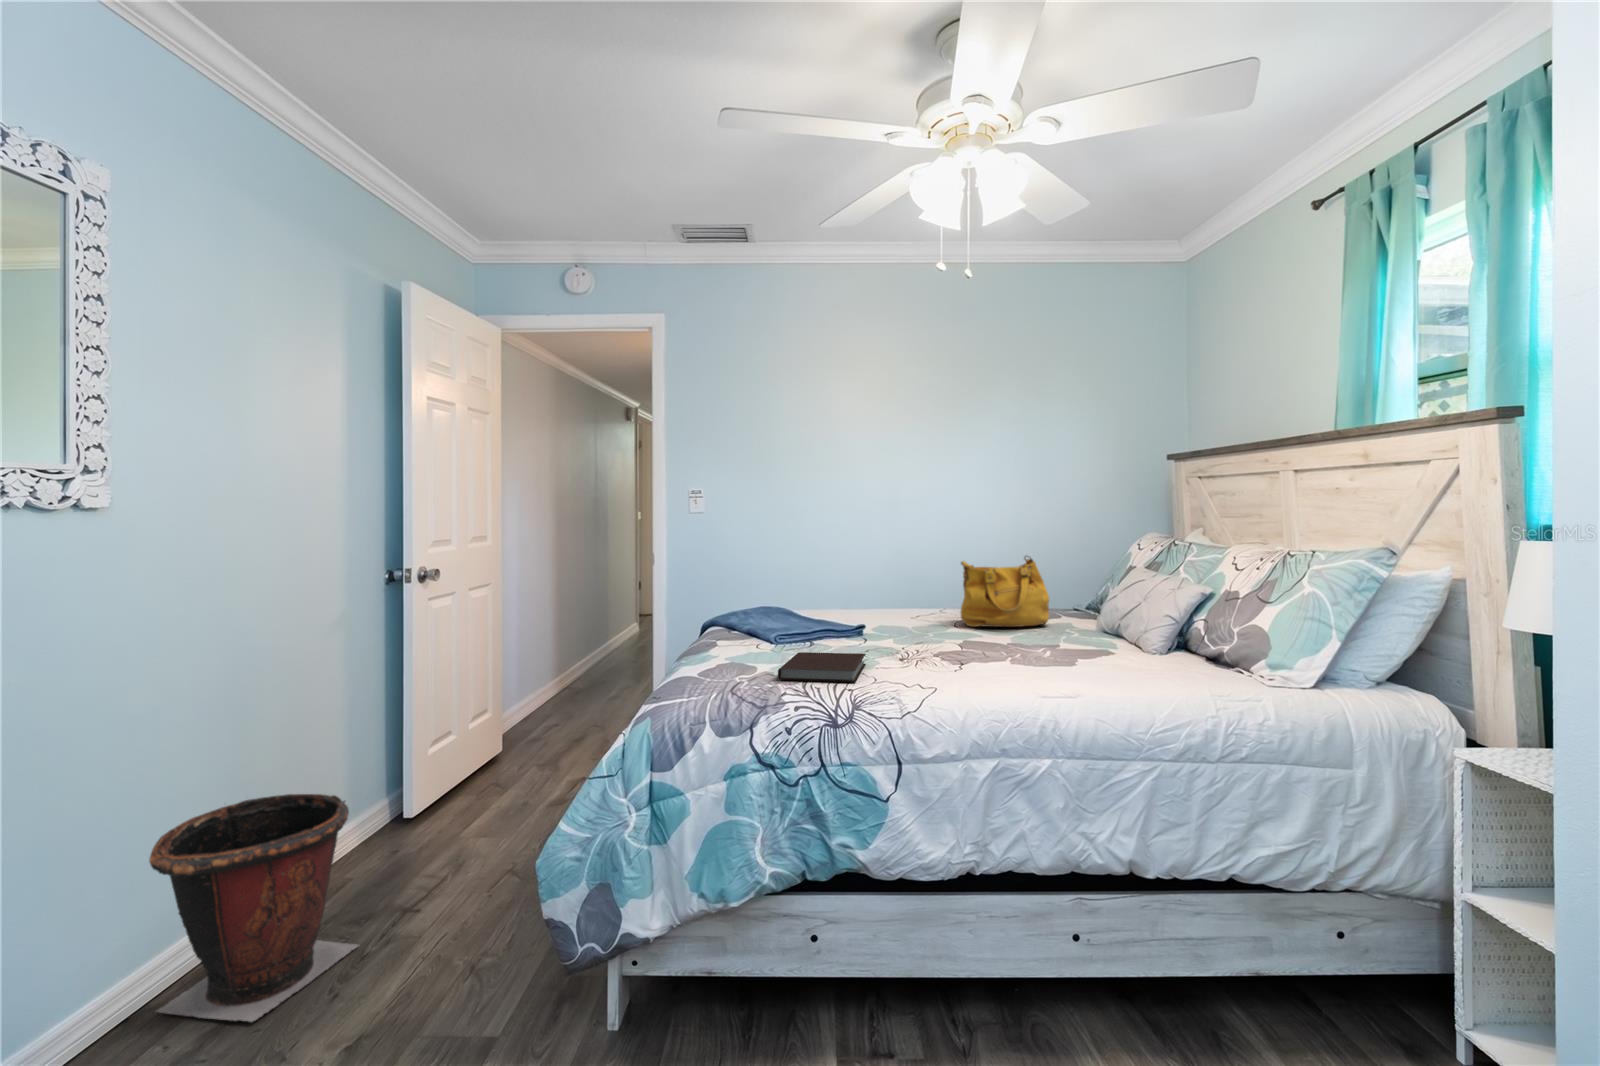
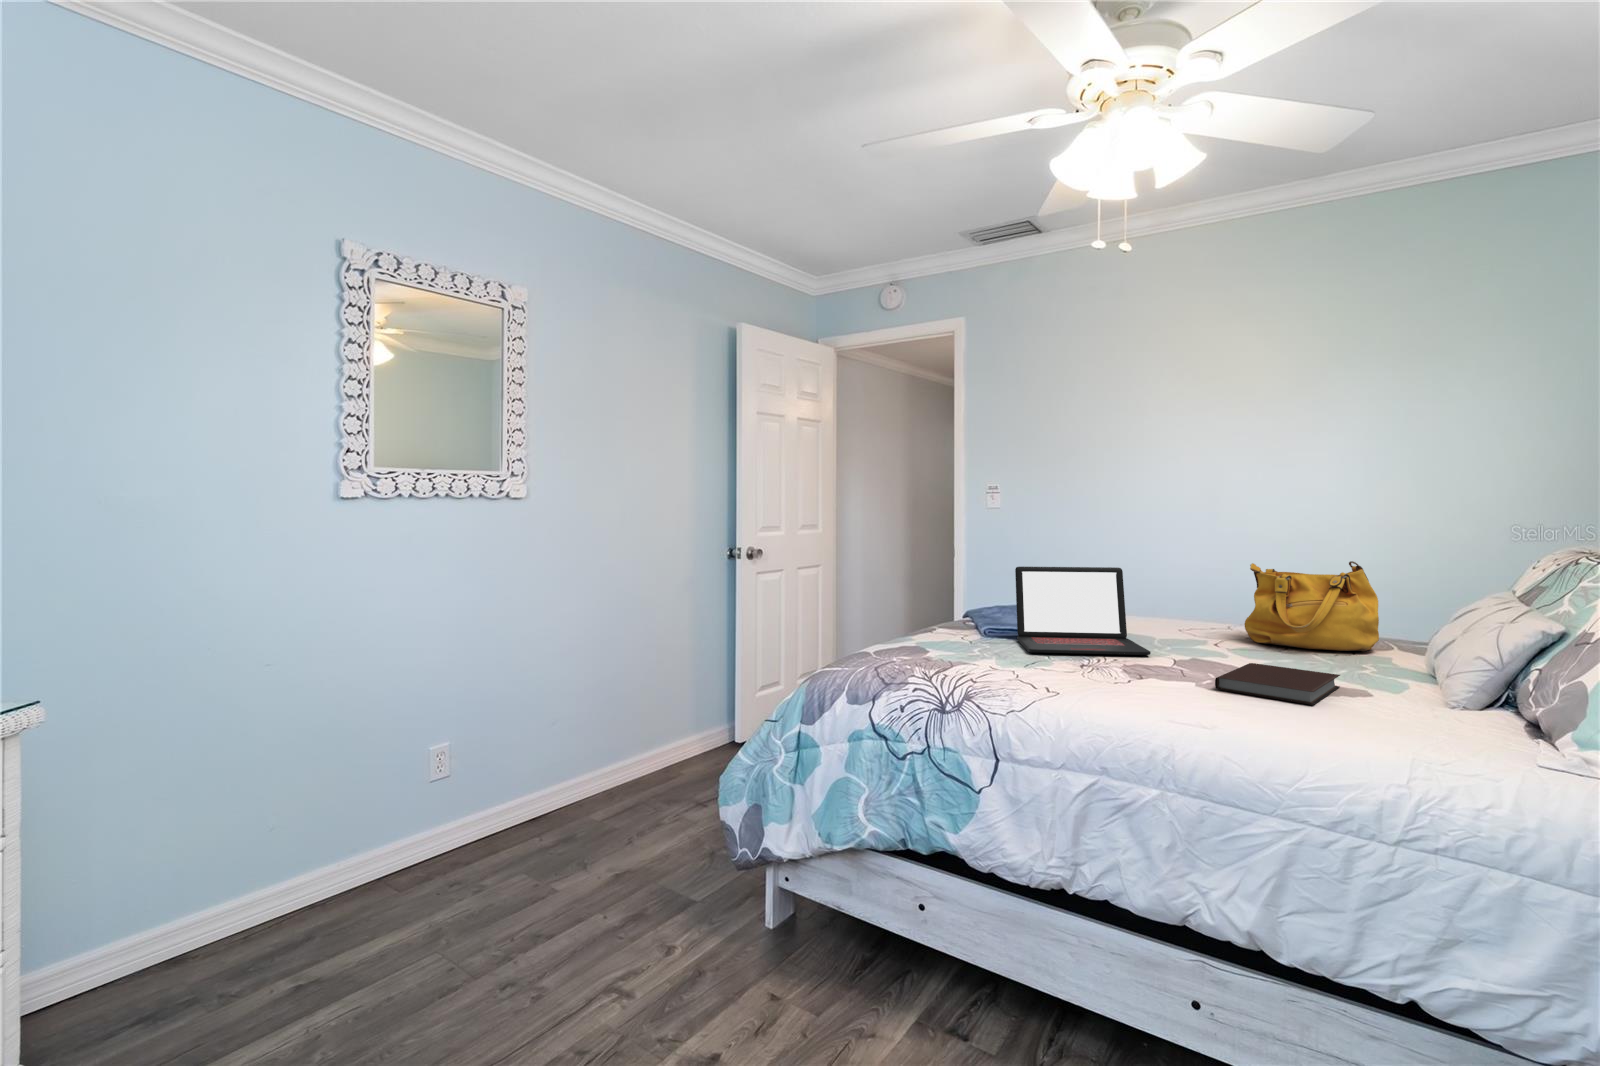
laptop: none [793,570,928,656] -> present [1015,567,1151,655]
notebook: present [778,652,866,682] -> present [1215,663,1340,705]
waste bin: present [149,794,360,1022] -> none [540,696,661,841]

